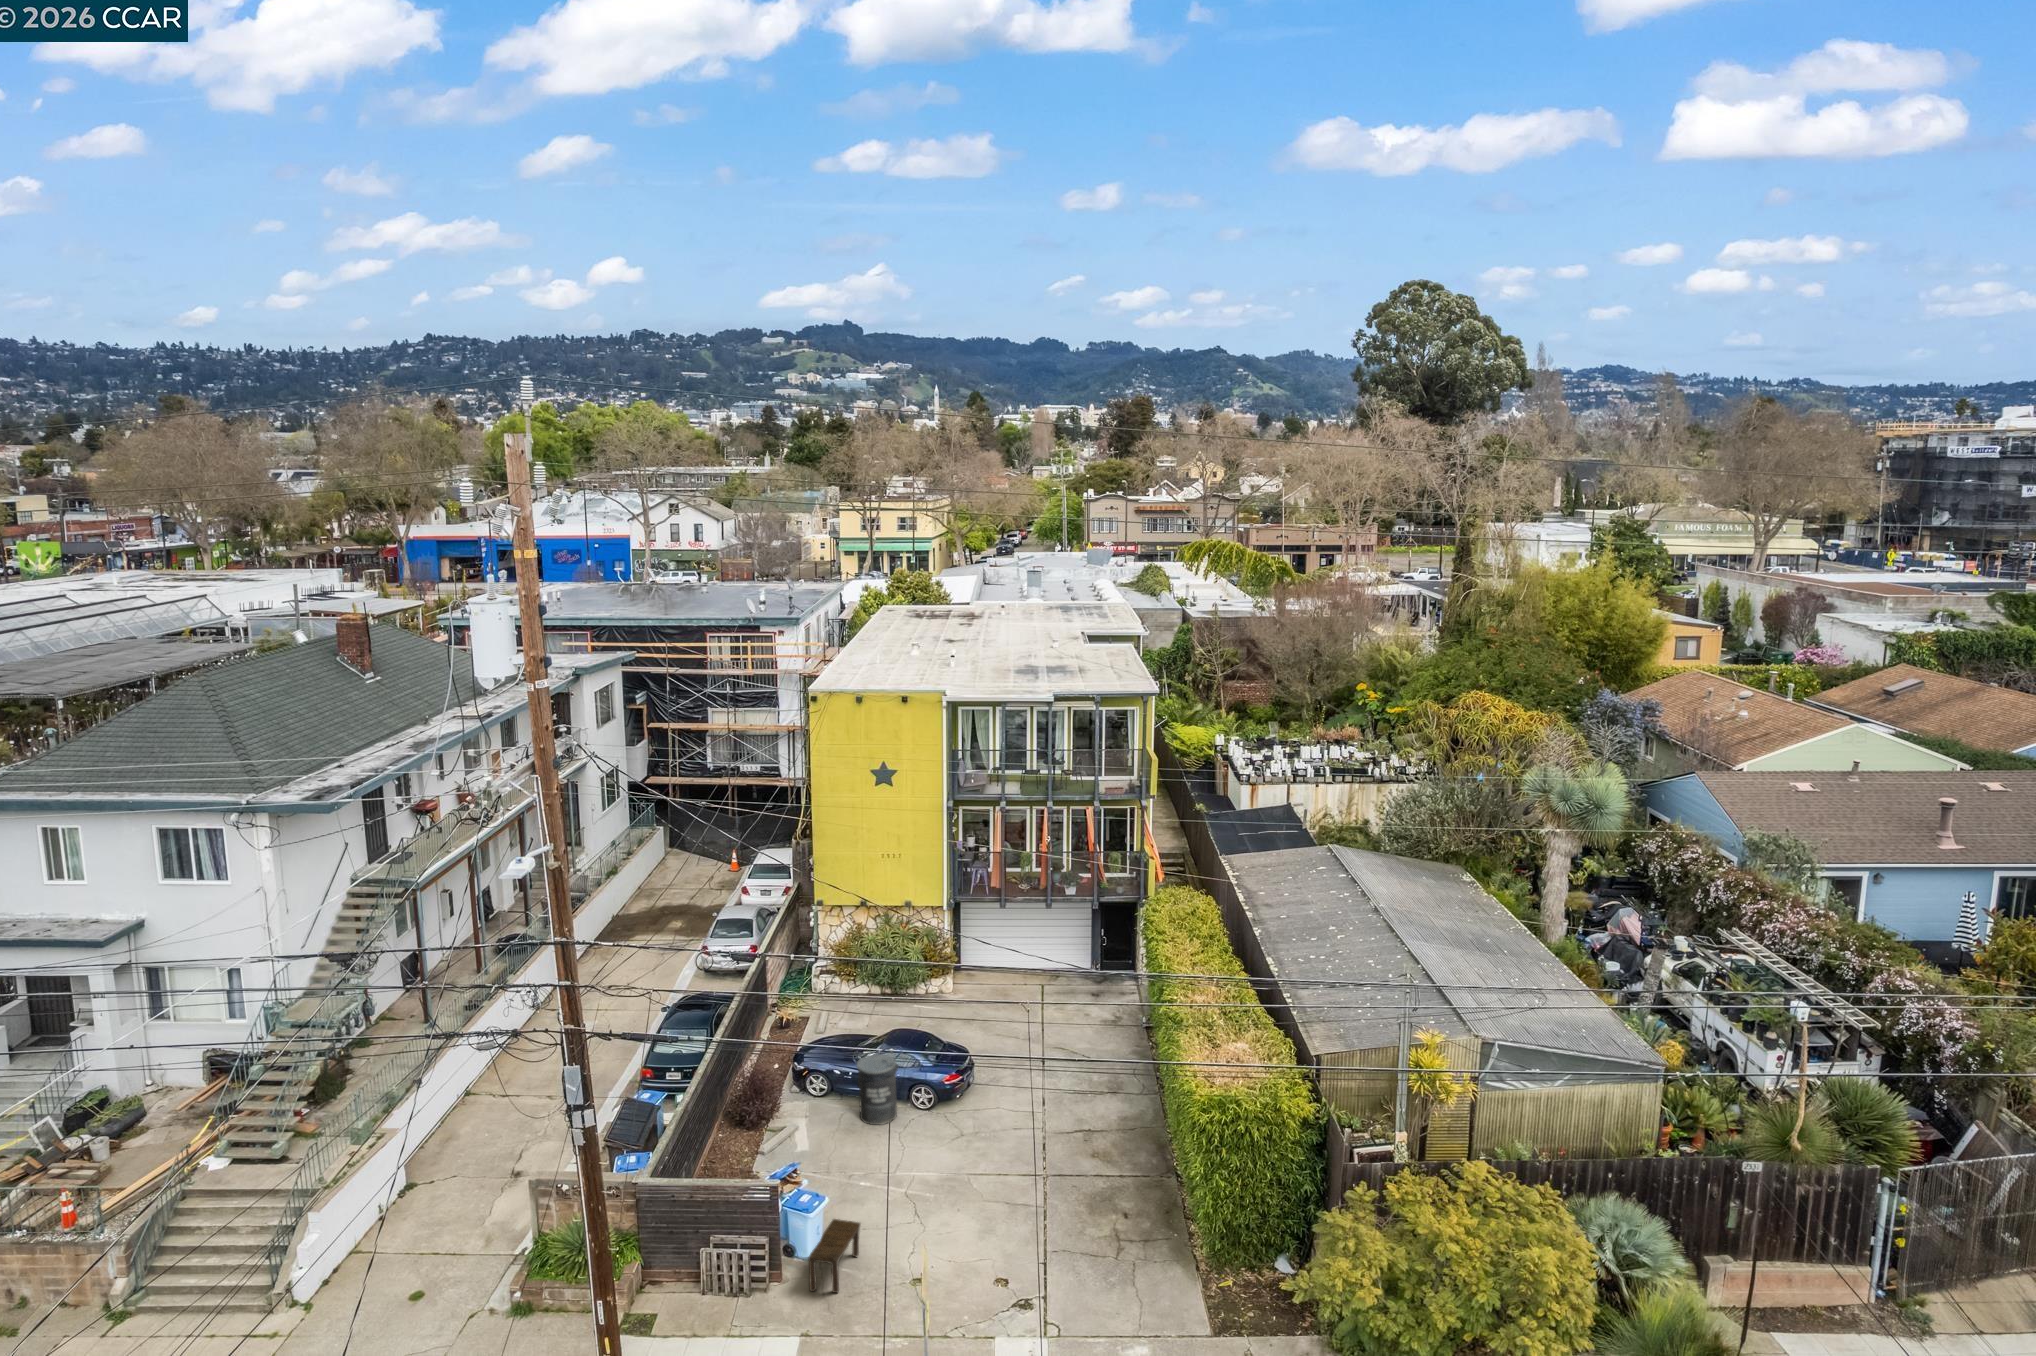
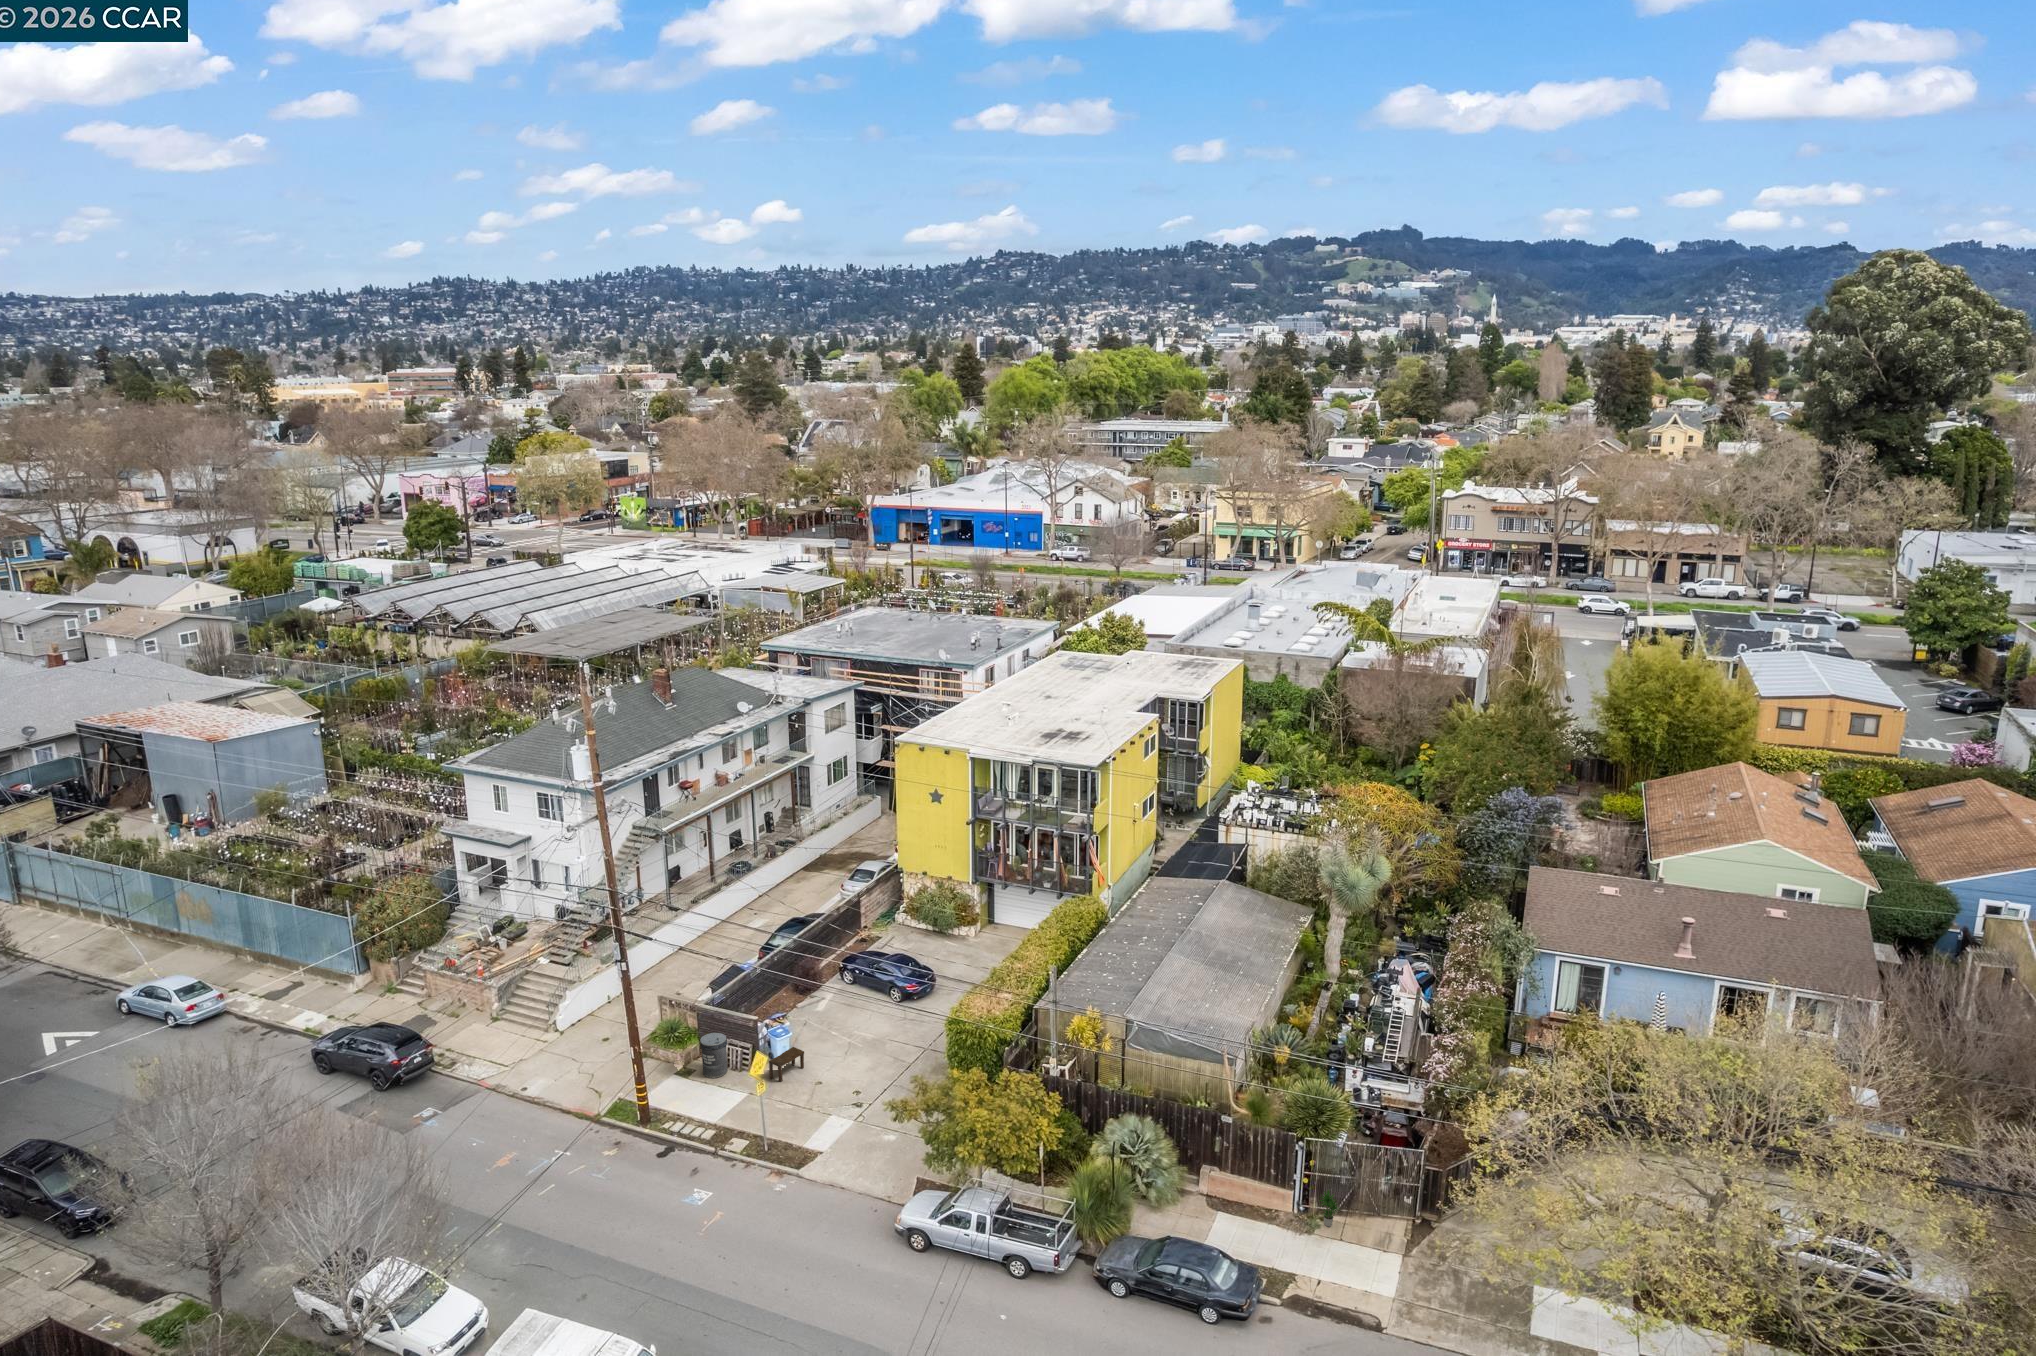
trash can: present [857,1055,899,1125] -> present [700,1033,727,1078]
potted plant: none [1928,1250,1975,1316] -> present [1320,1190,1338,1227]

